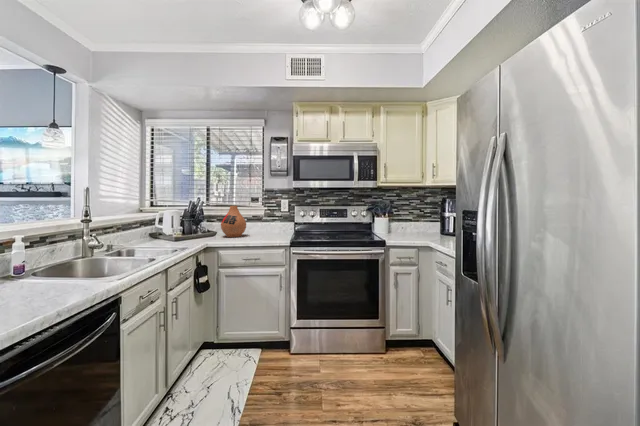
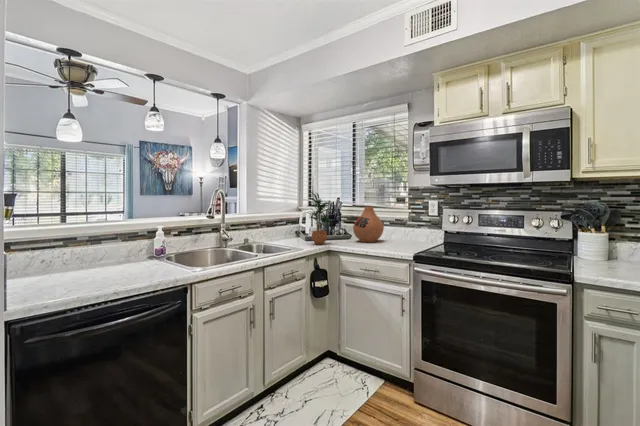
potted plant: none [179,193,208,243] -> present [309,192,334,244]

